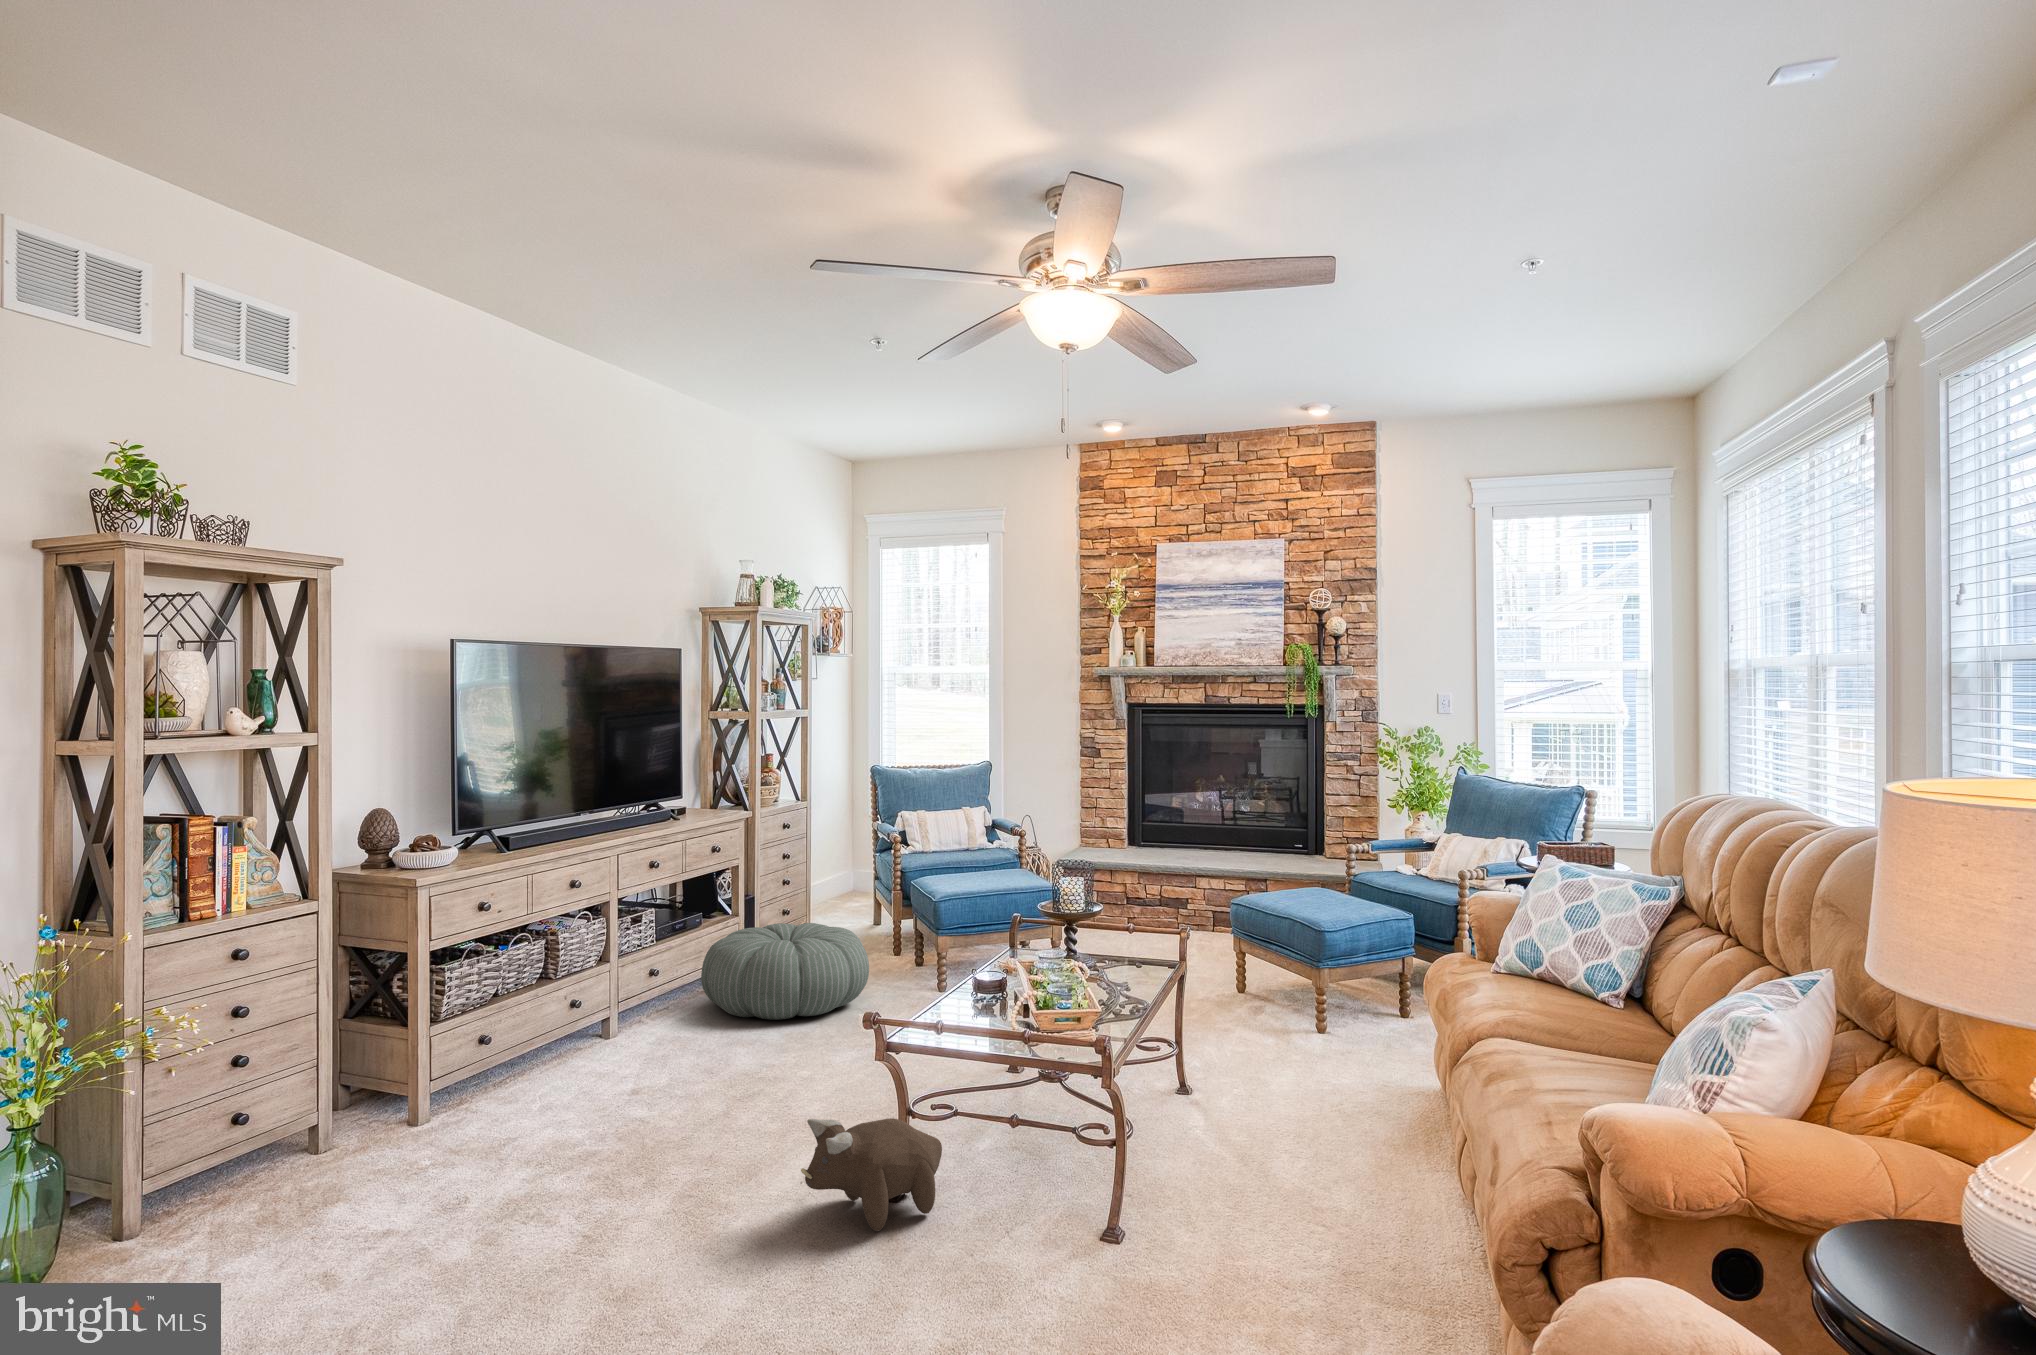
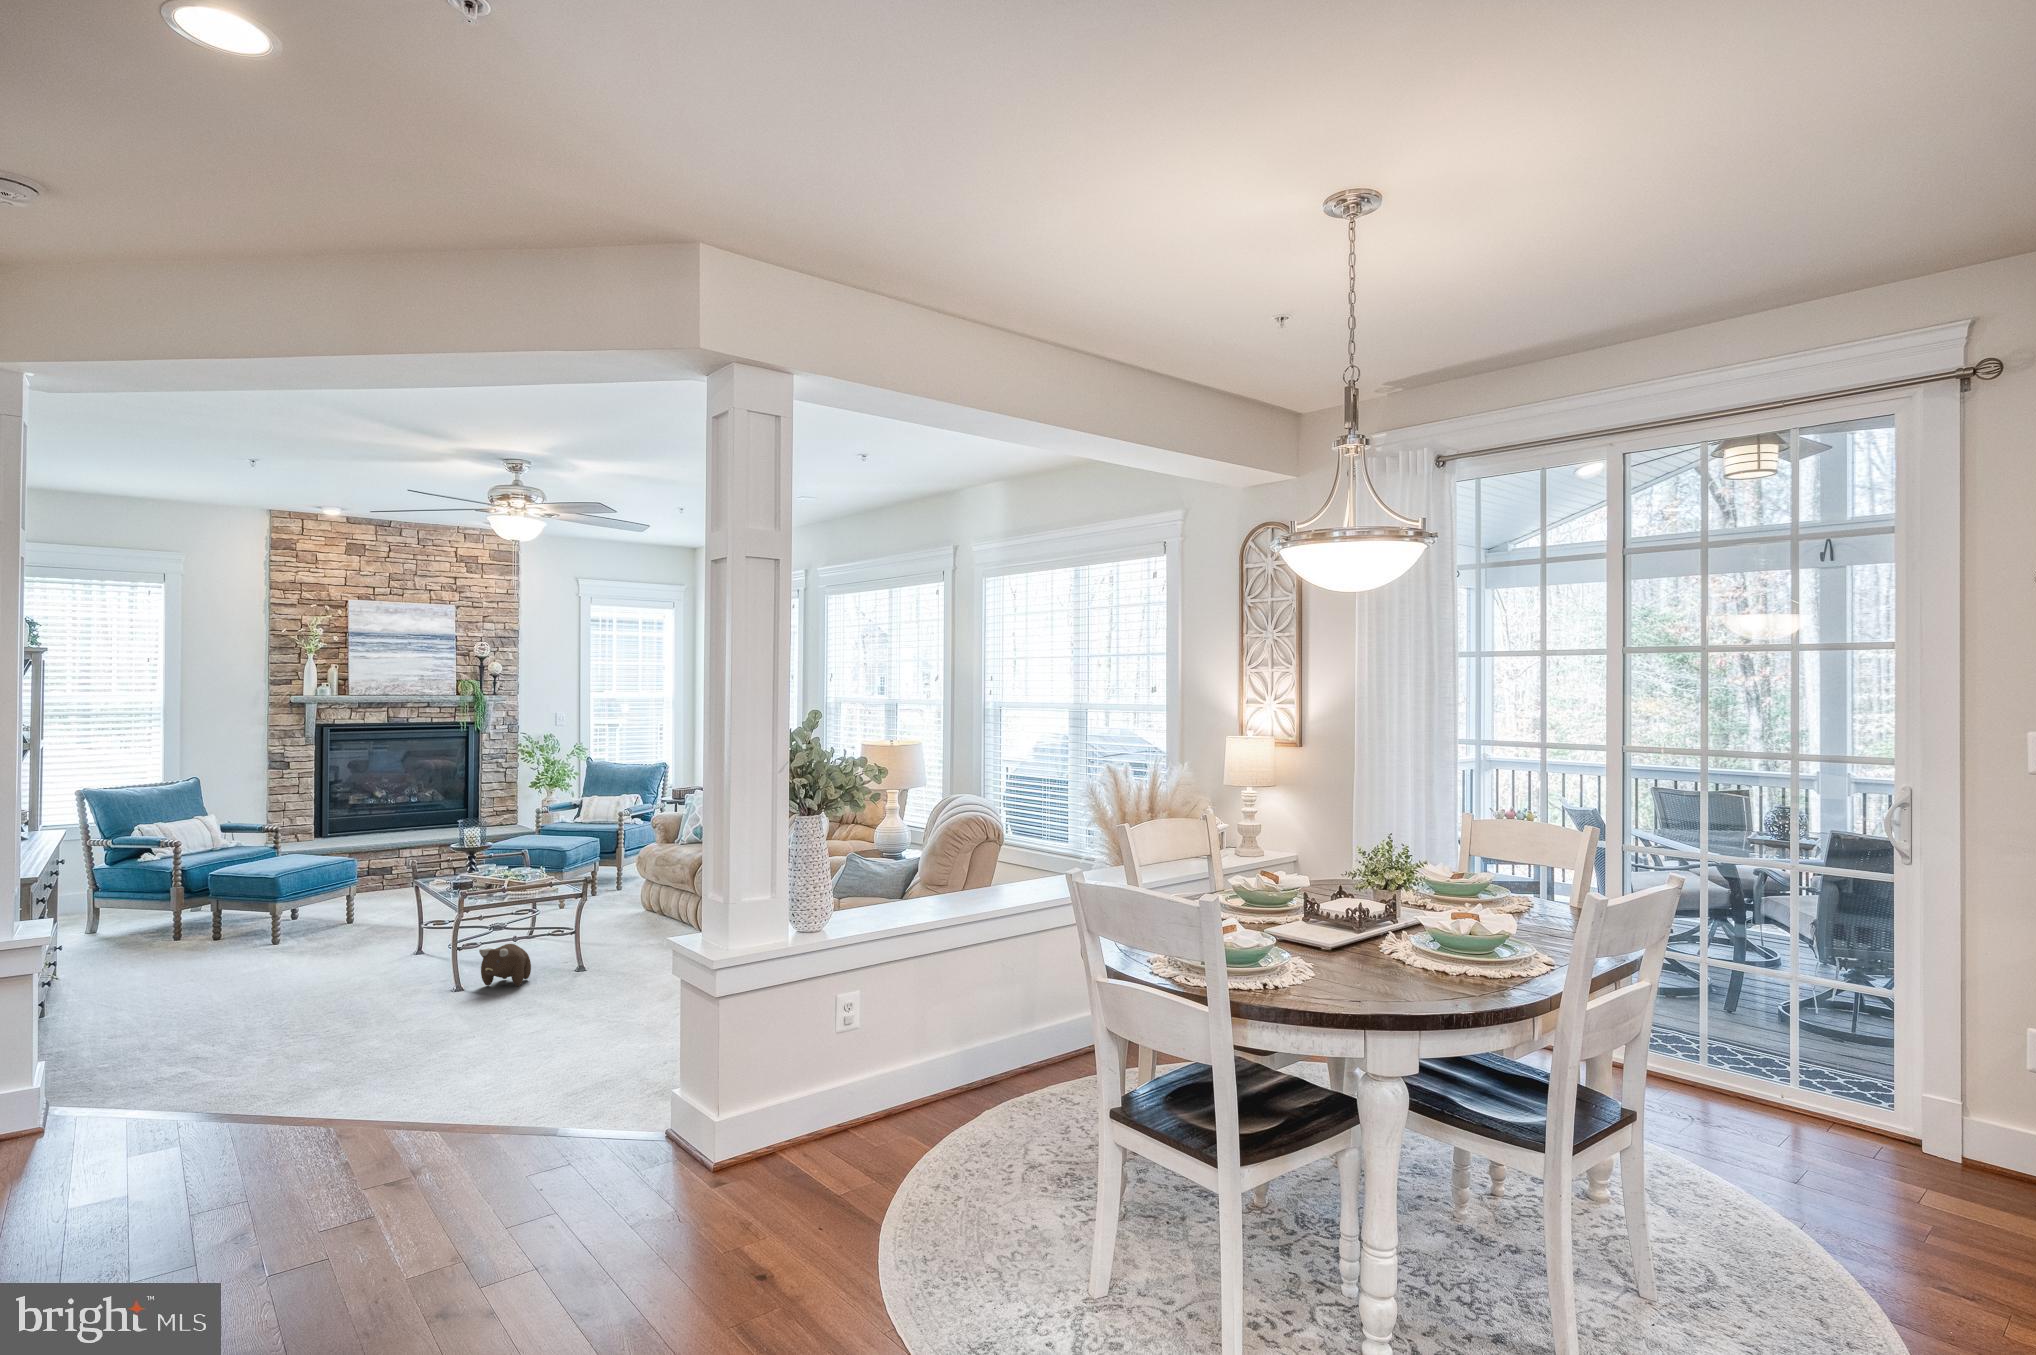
pouf: present [701,923,869,1020] -> none [134,910,281,979]

